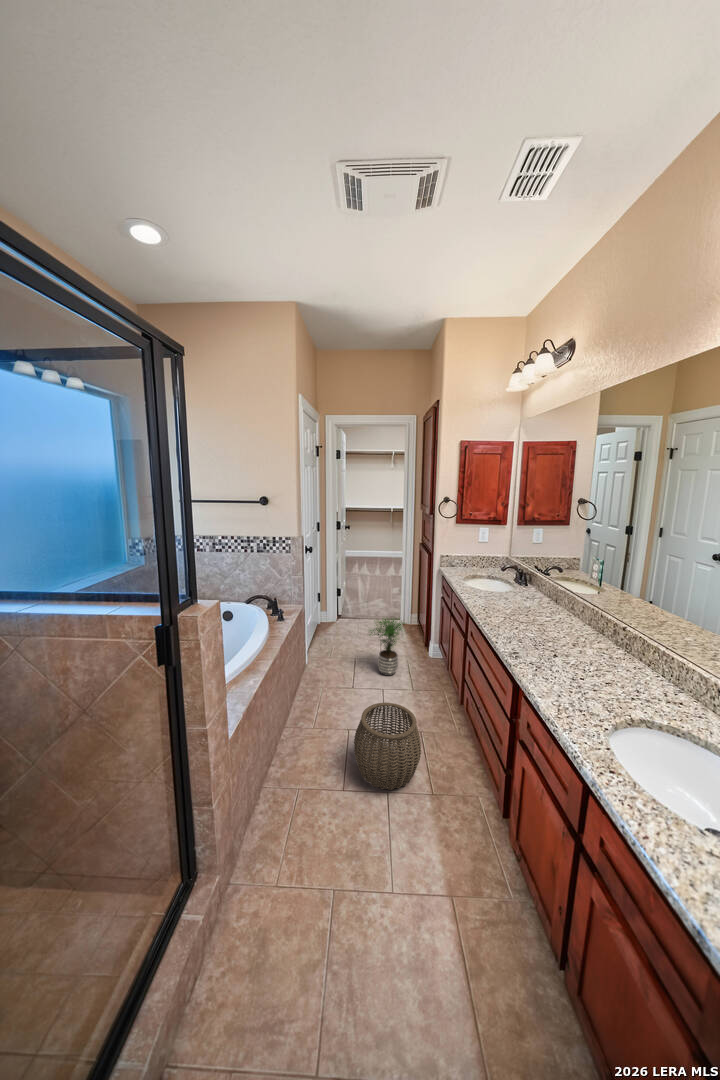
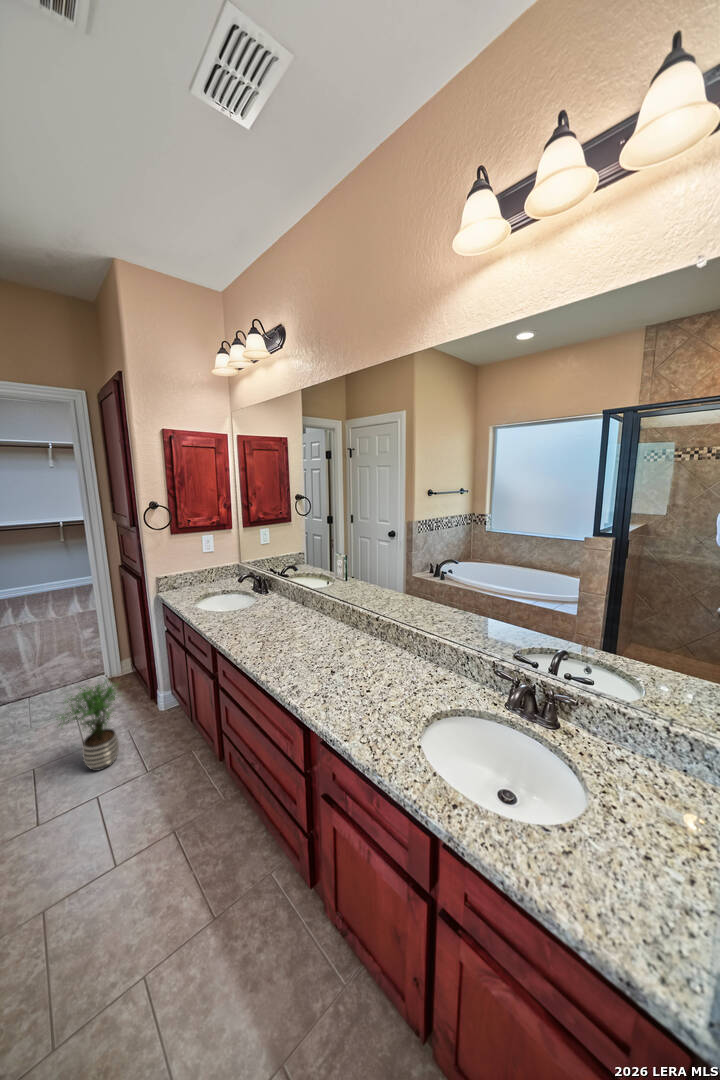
woven basket: present [354,703,421,790] -> none [68,818,190,980]

